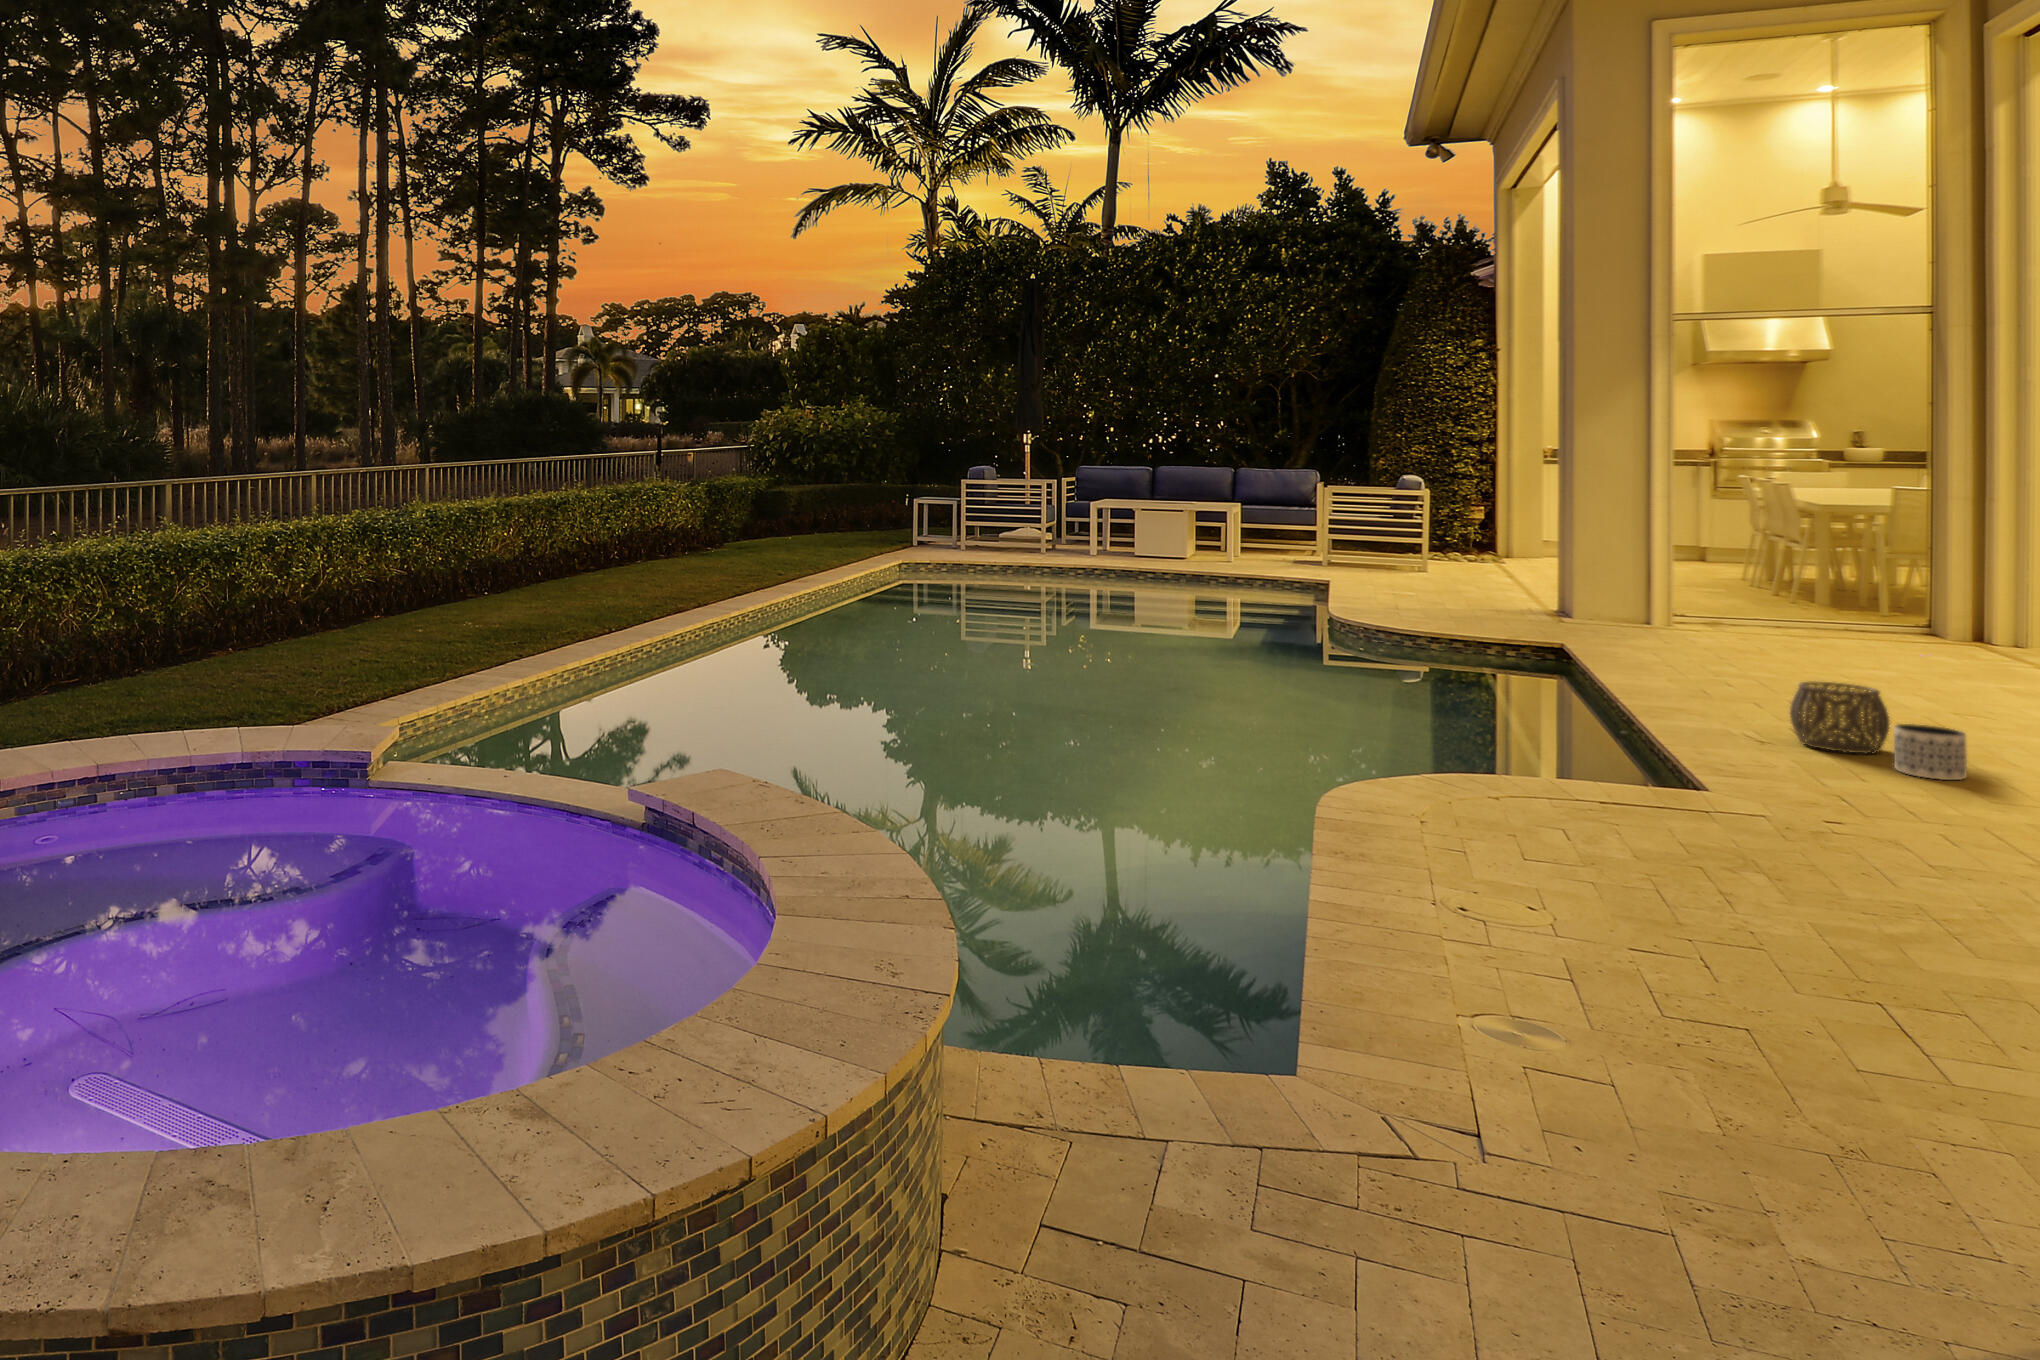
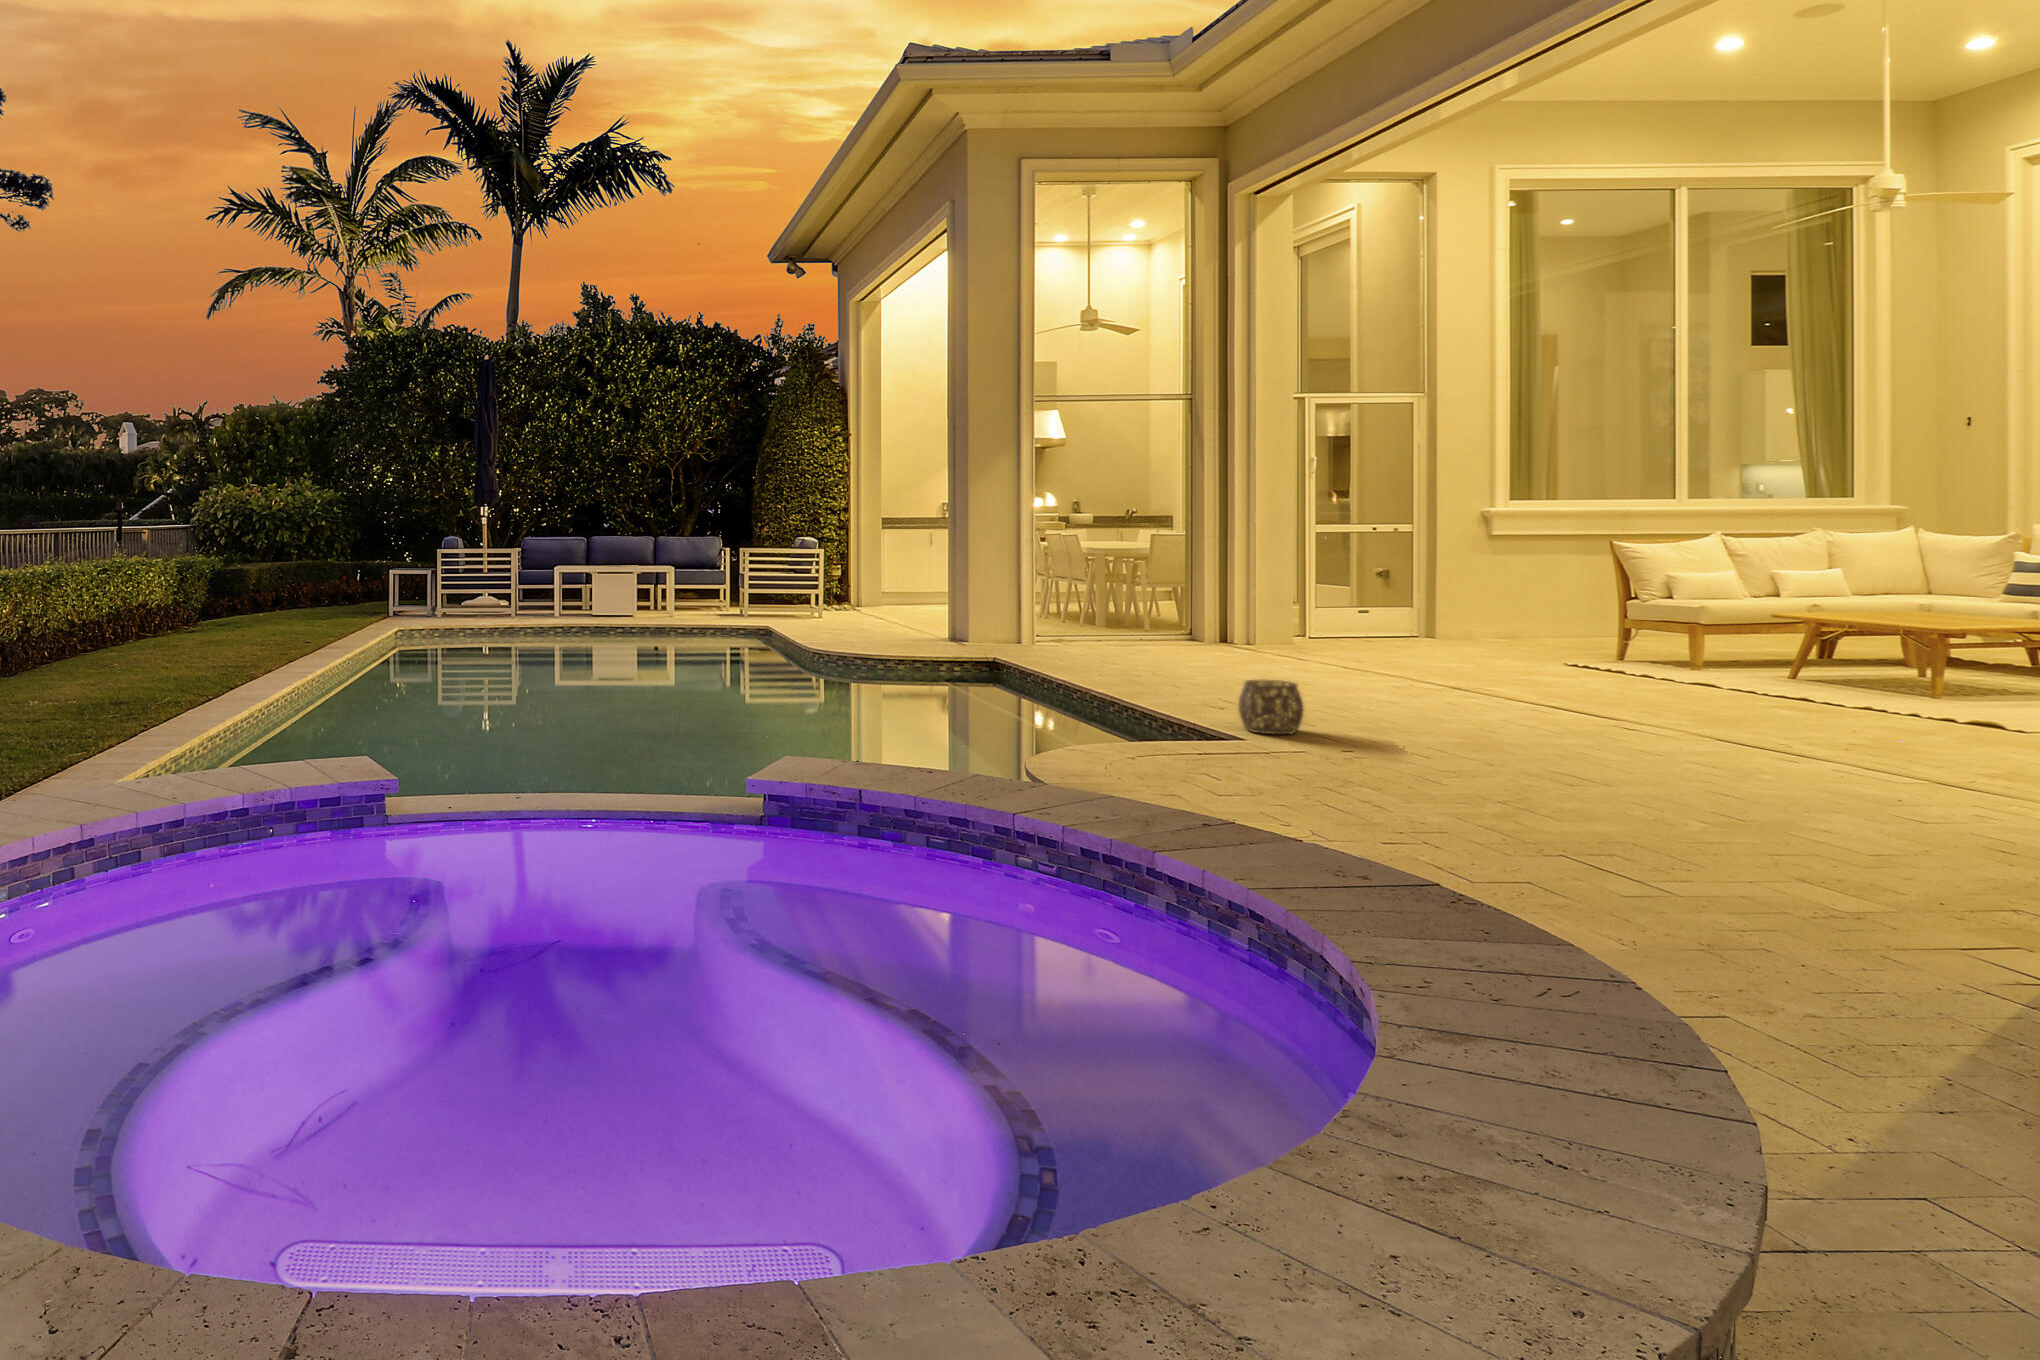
planter: present [1894,724,1967,780] -> none [1323,707,1370,749]

